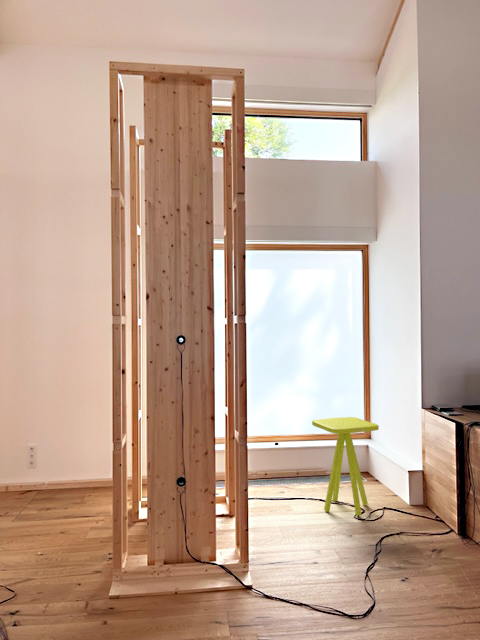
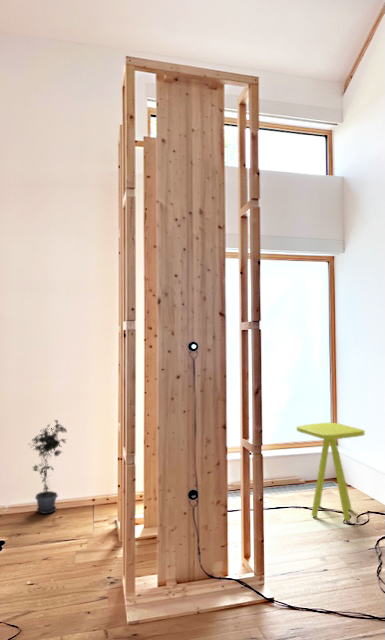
potted plant: none [47,411,87,502] -> present [33,420,66,513]

